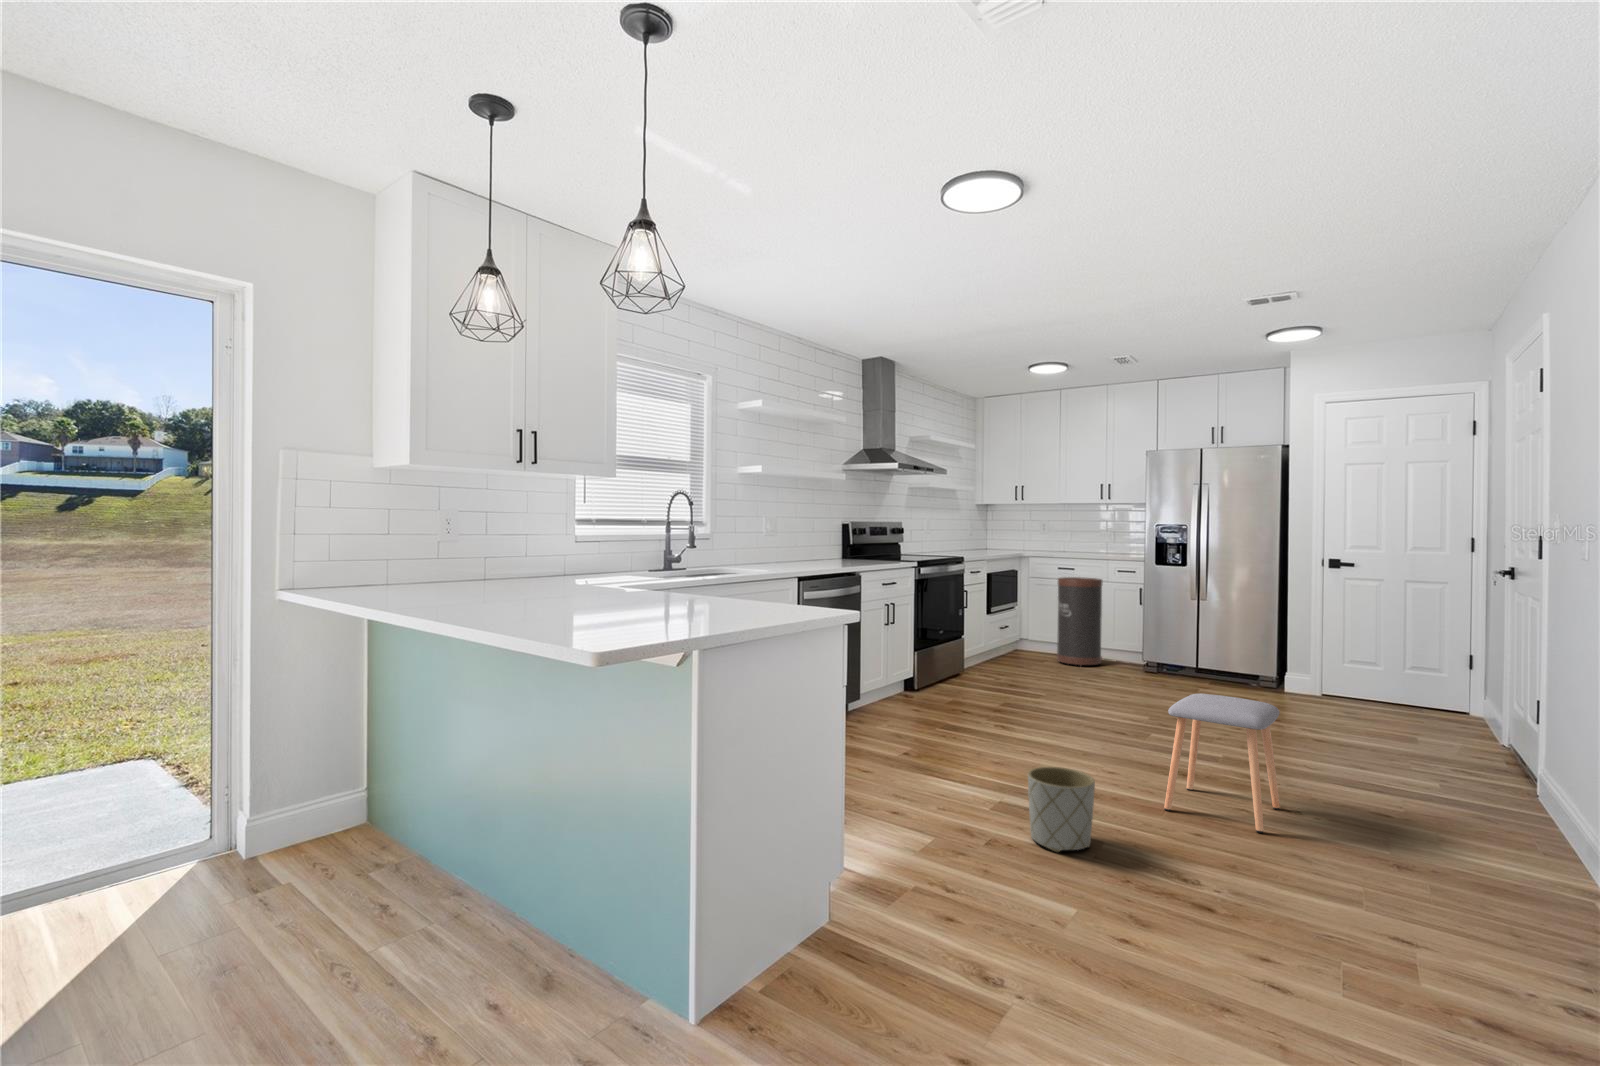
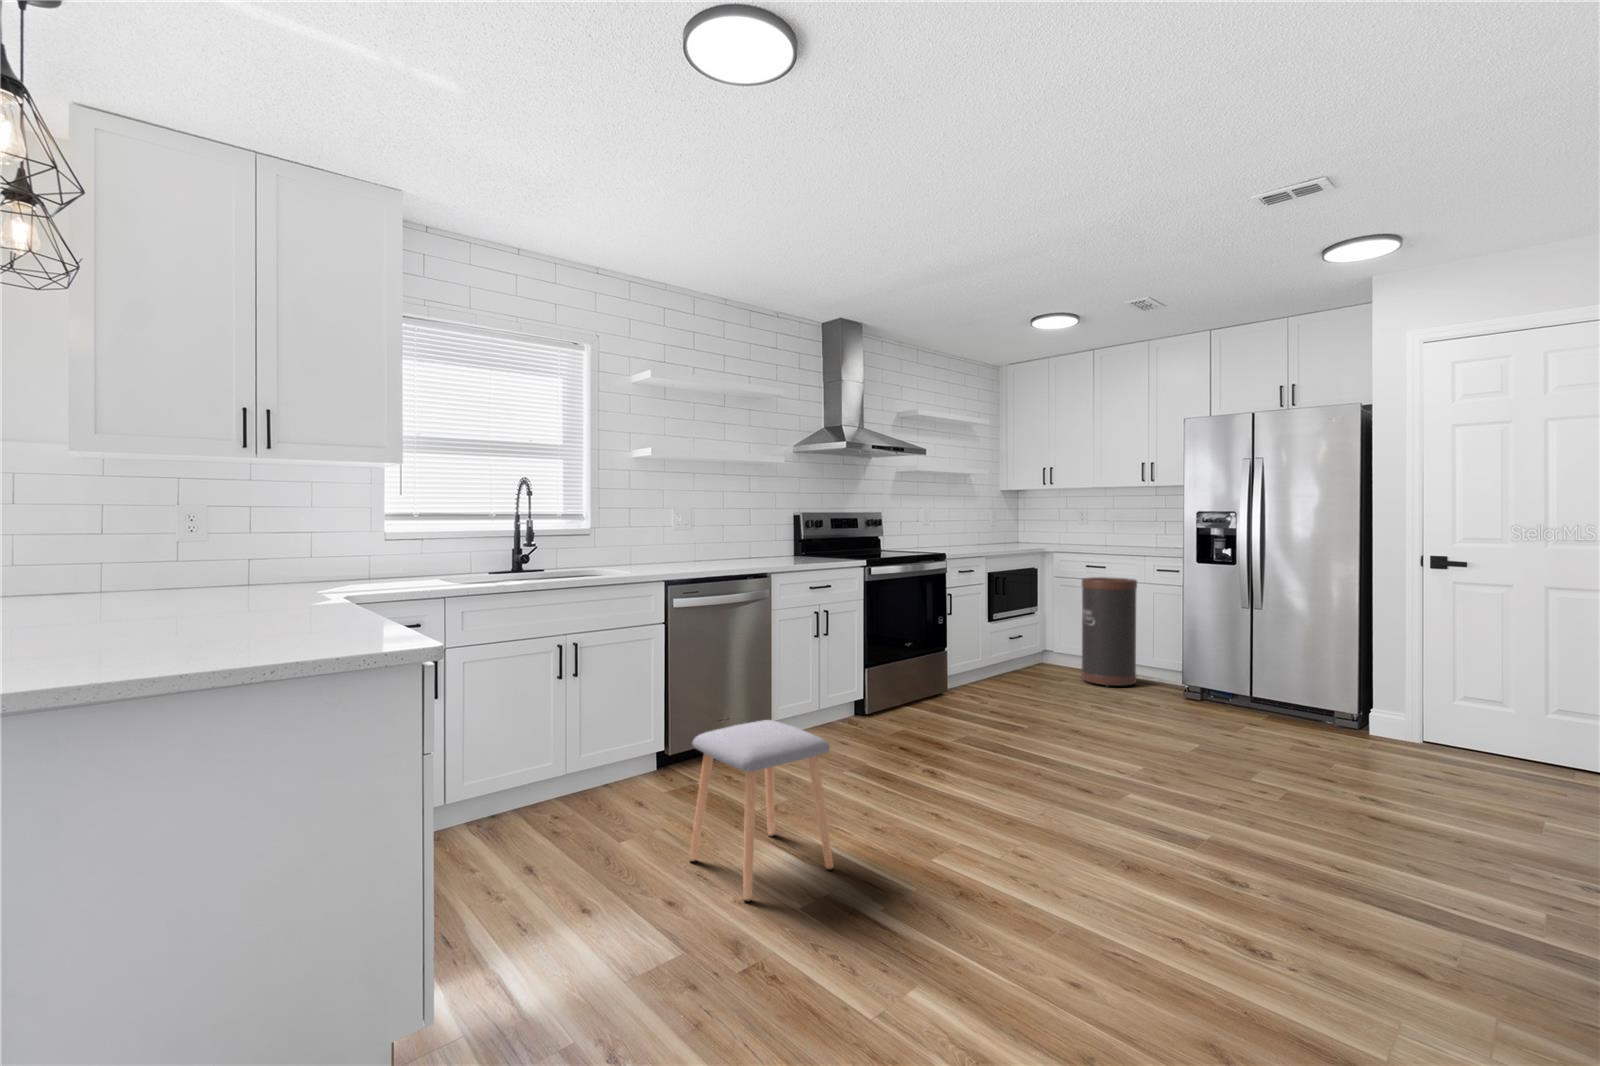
stool: present [1164,694,1280,833] -> present [689,720,833,902]
planter: present [1028,767,1095,852] -> none [803,864,896,1001]

